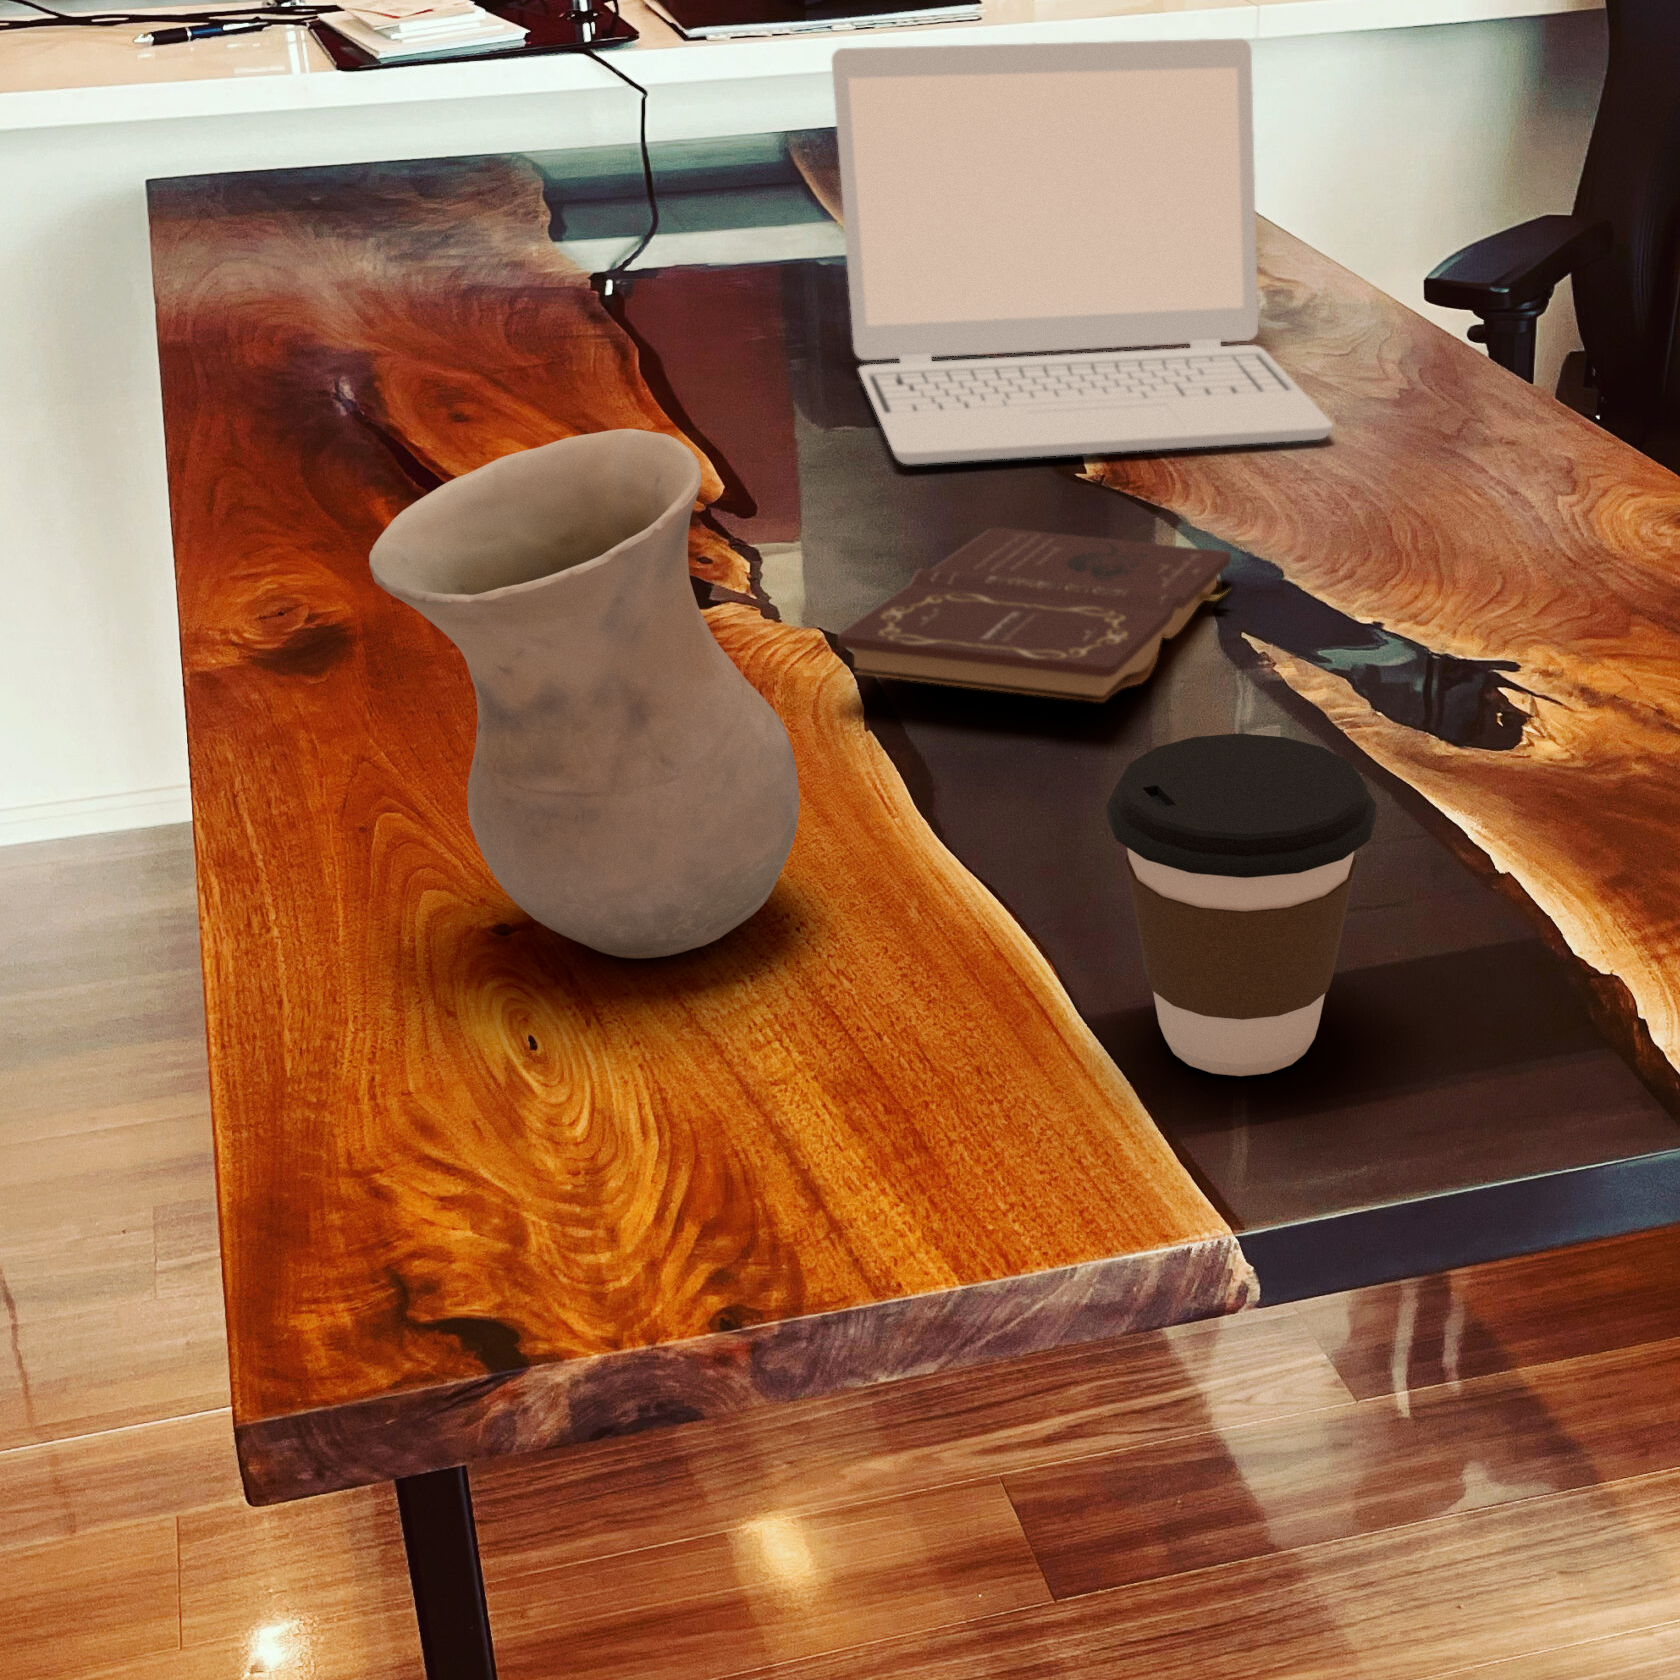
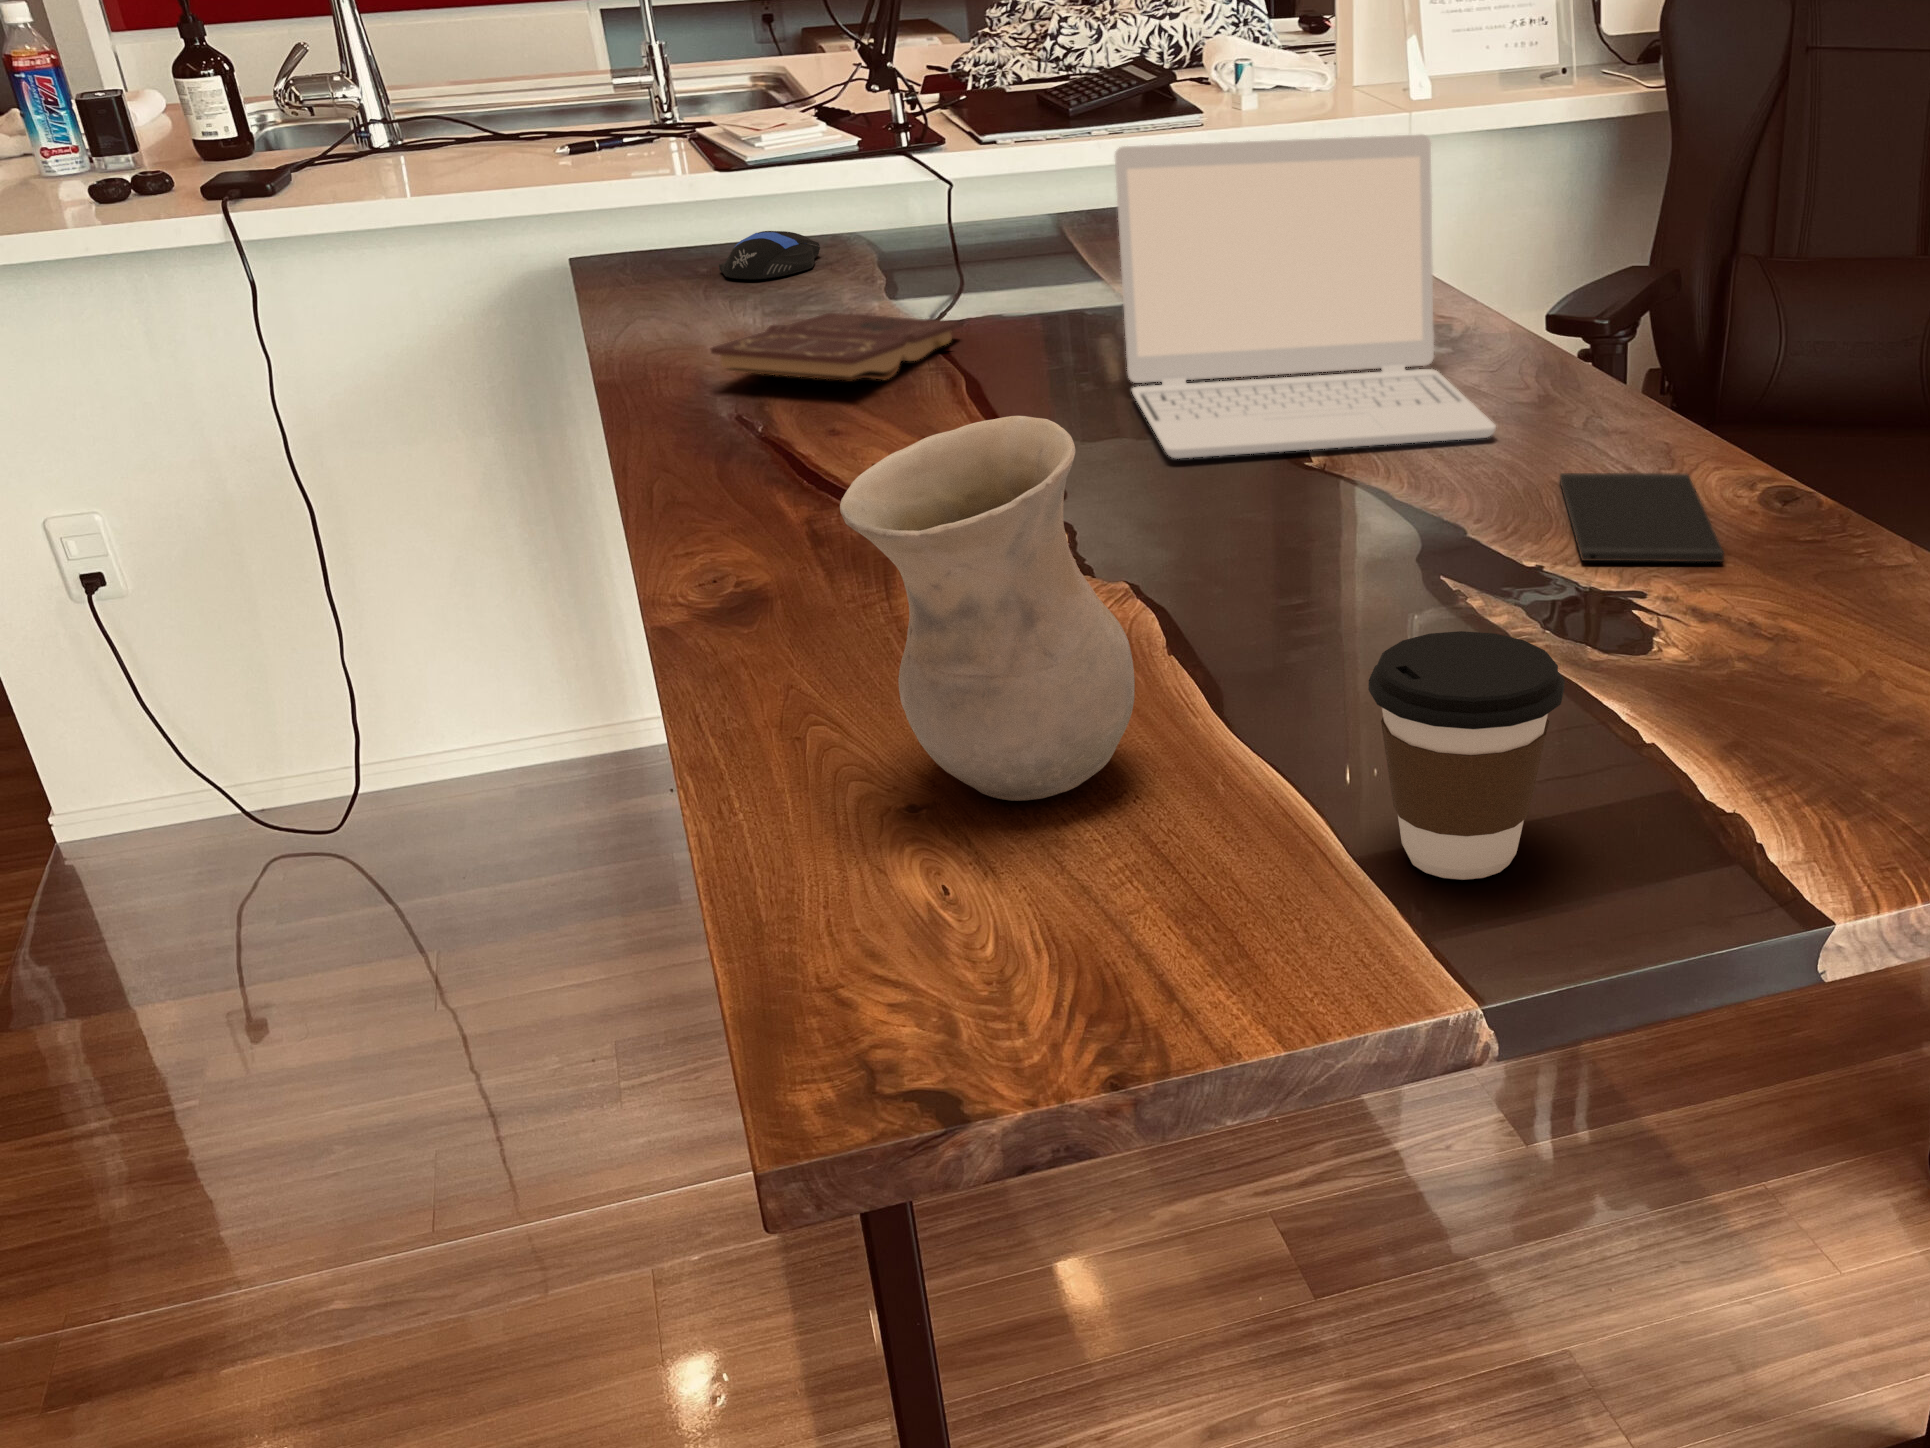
computer mouse: none [333,148,471,212] -> present [719,231,820,279]
tablet: none [1412,489,1620,614] -> present [1560,473,1724,562]
book: present [837,528,1231,702] -> present [711,313,959,380]

